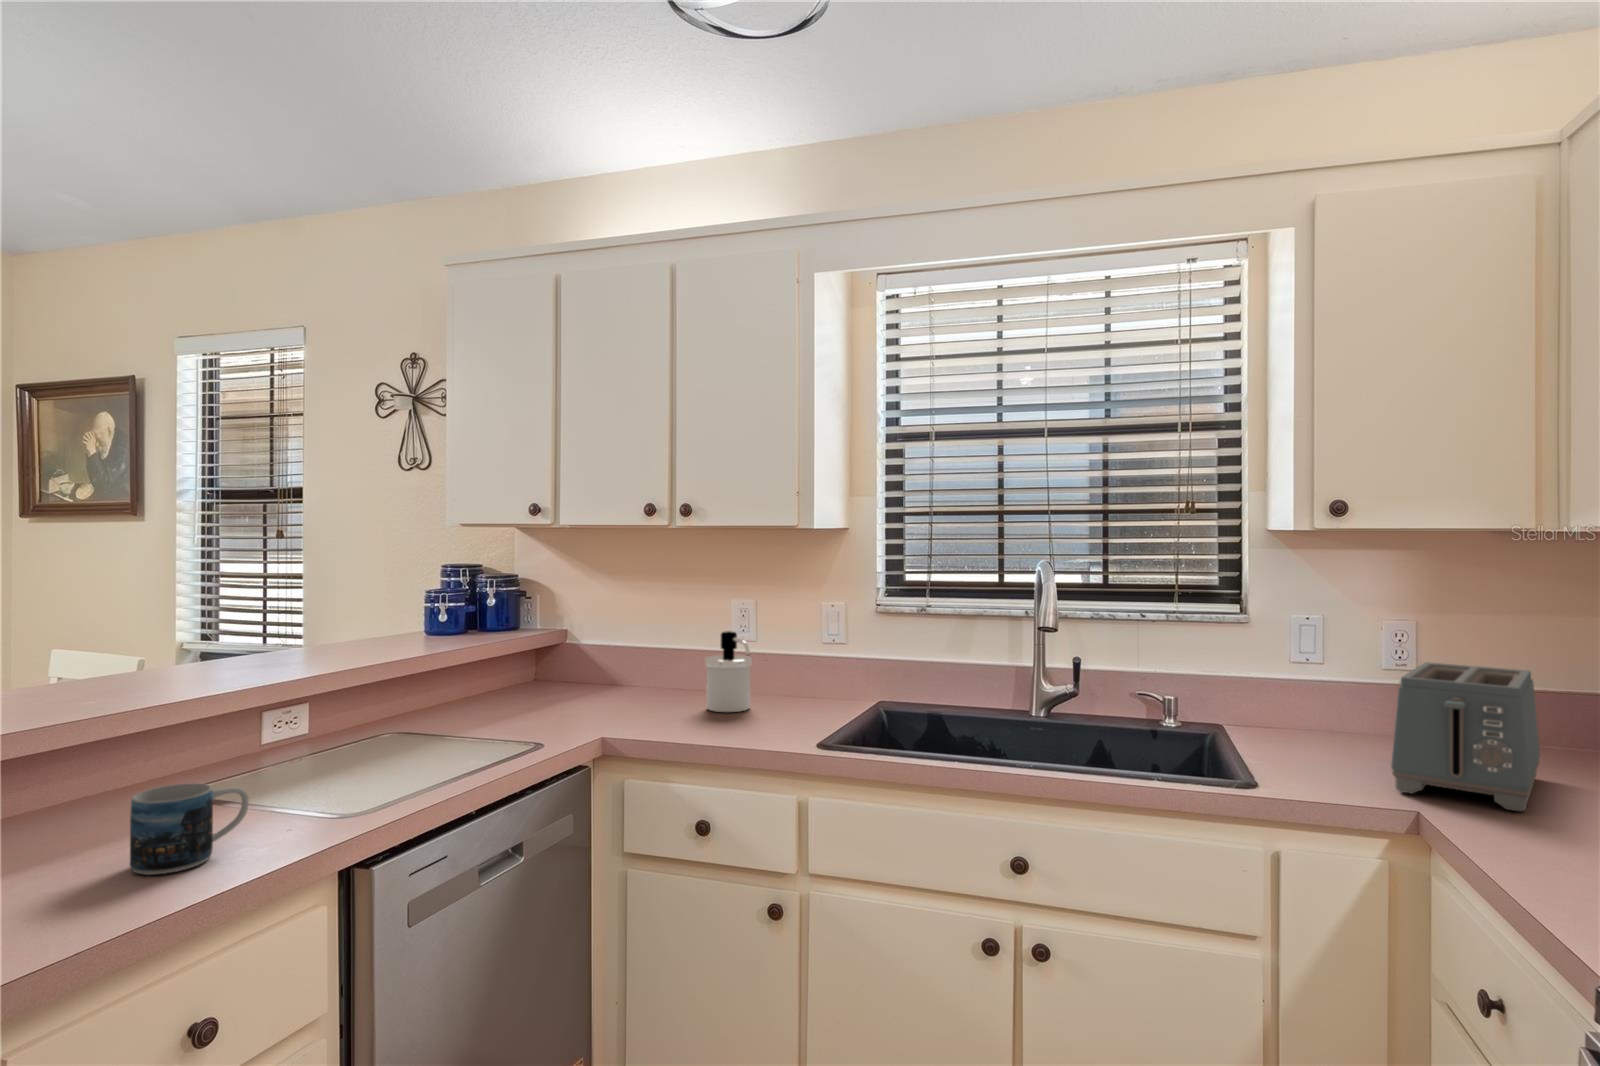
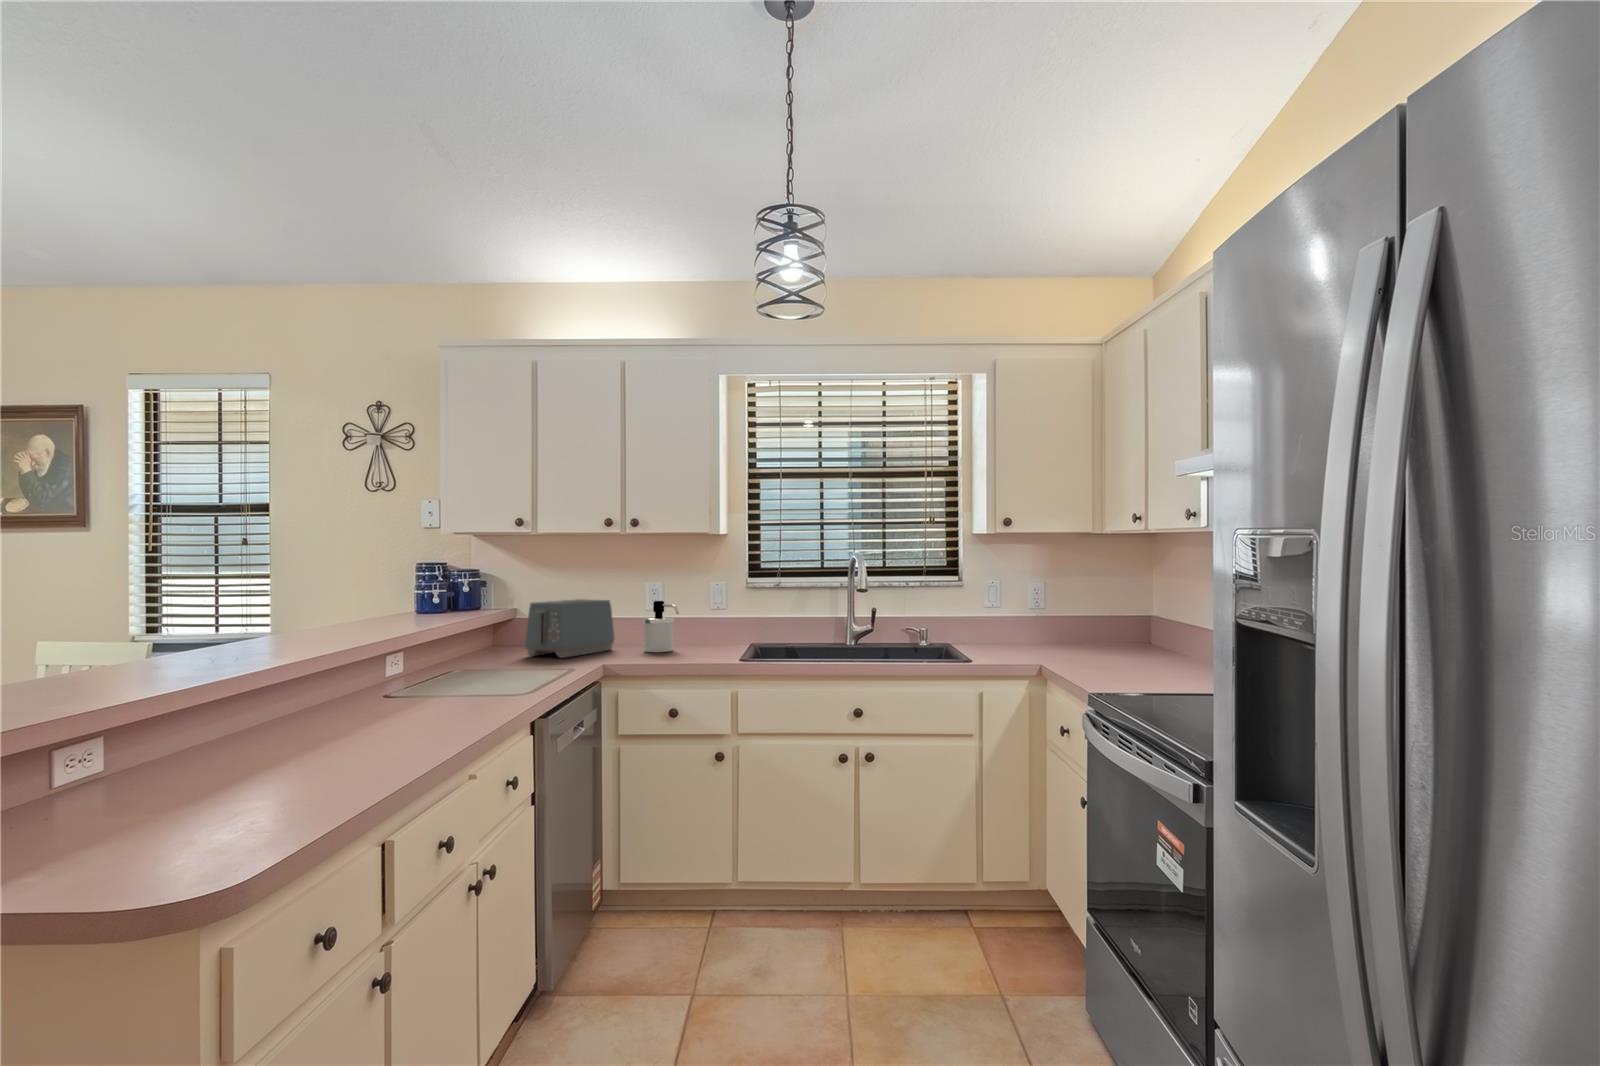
toaster: present [1391,662,1540,811] -> present [525,599,614,658]
mug: present [130,783,249,875] -> none [418,672,470,717]

